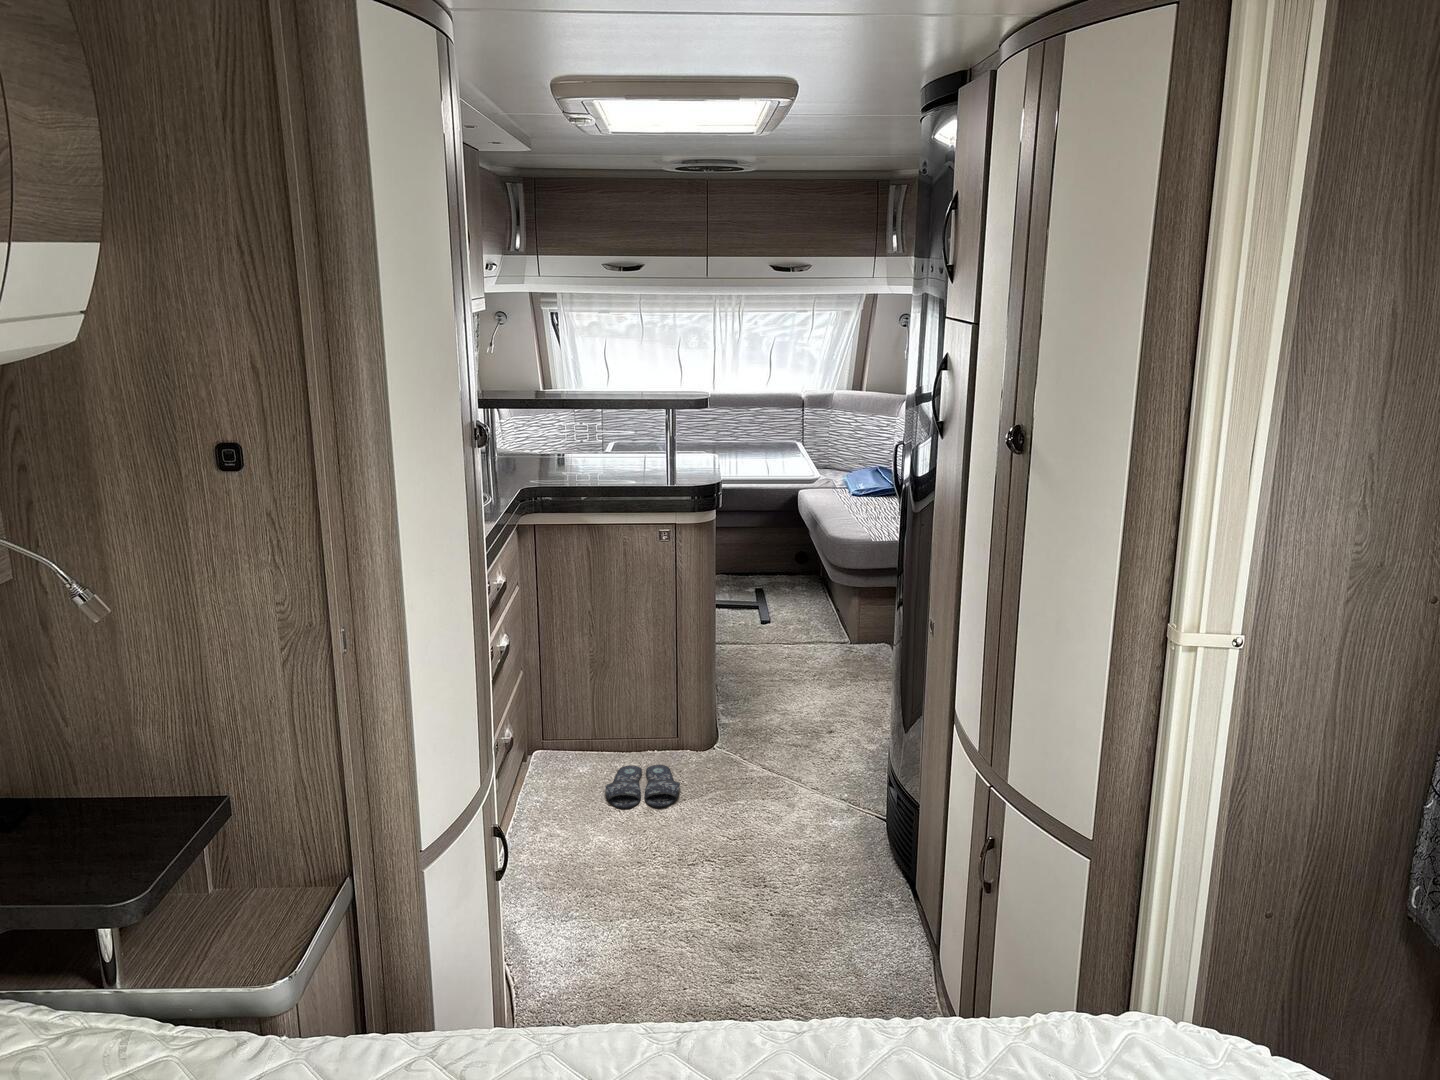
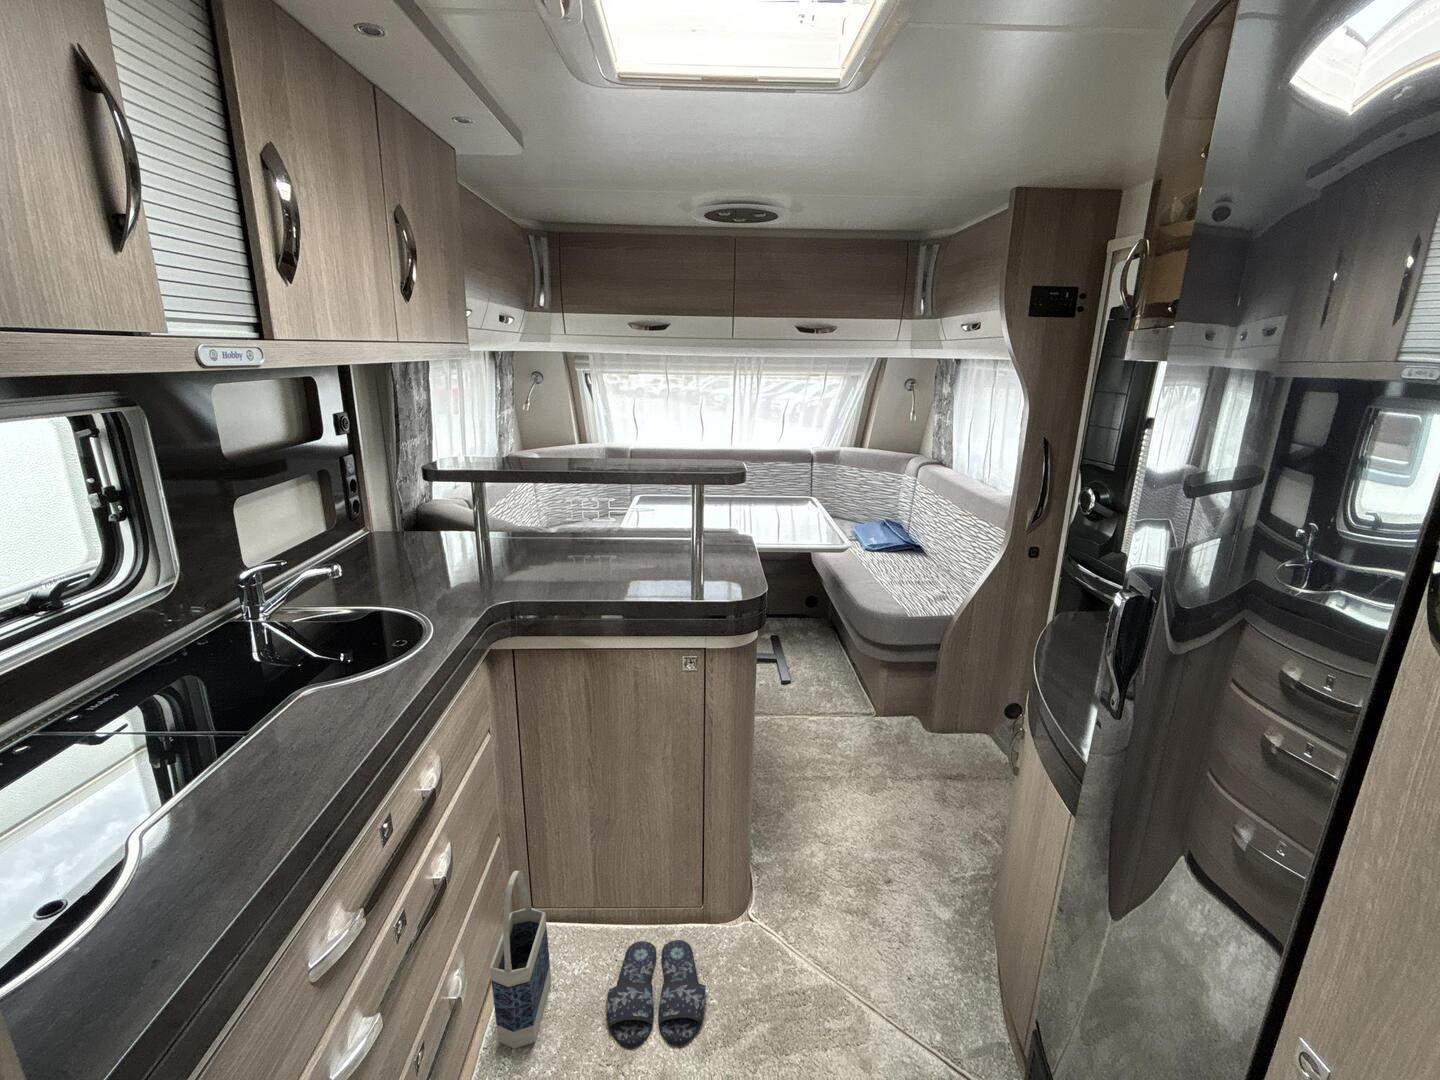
bag: none [524,681,562,810] -> present [490,871,551,1049]

